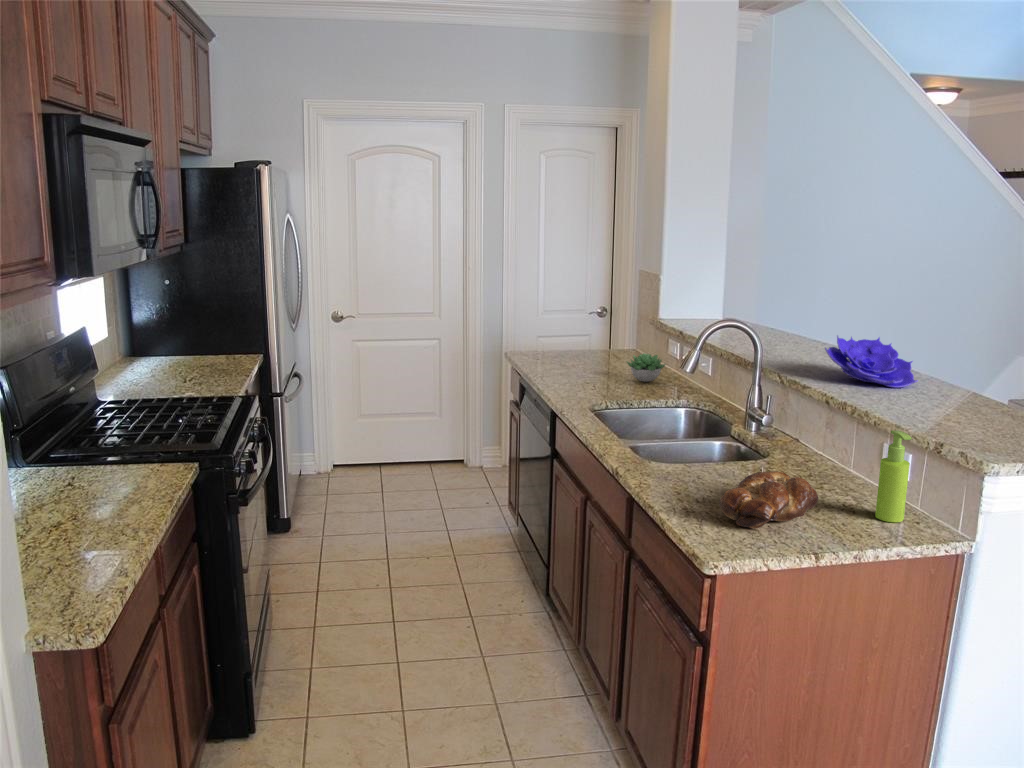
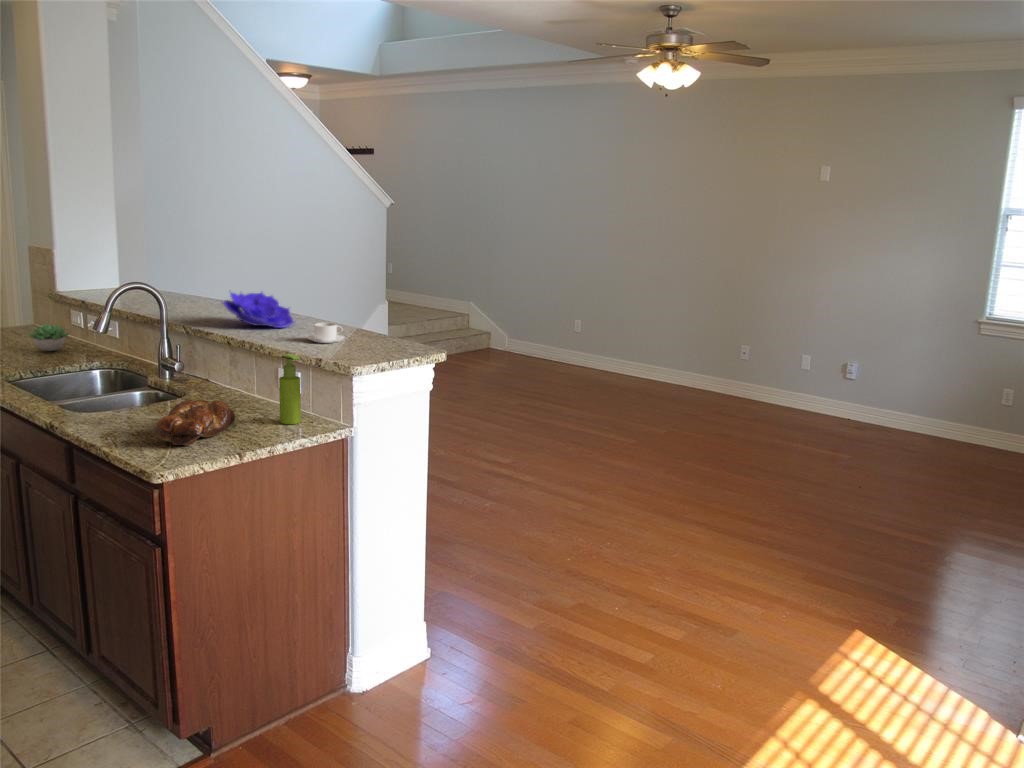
coffee cup: none [928,389,984,419] -> present [308,323,345,343]

